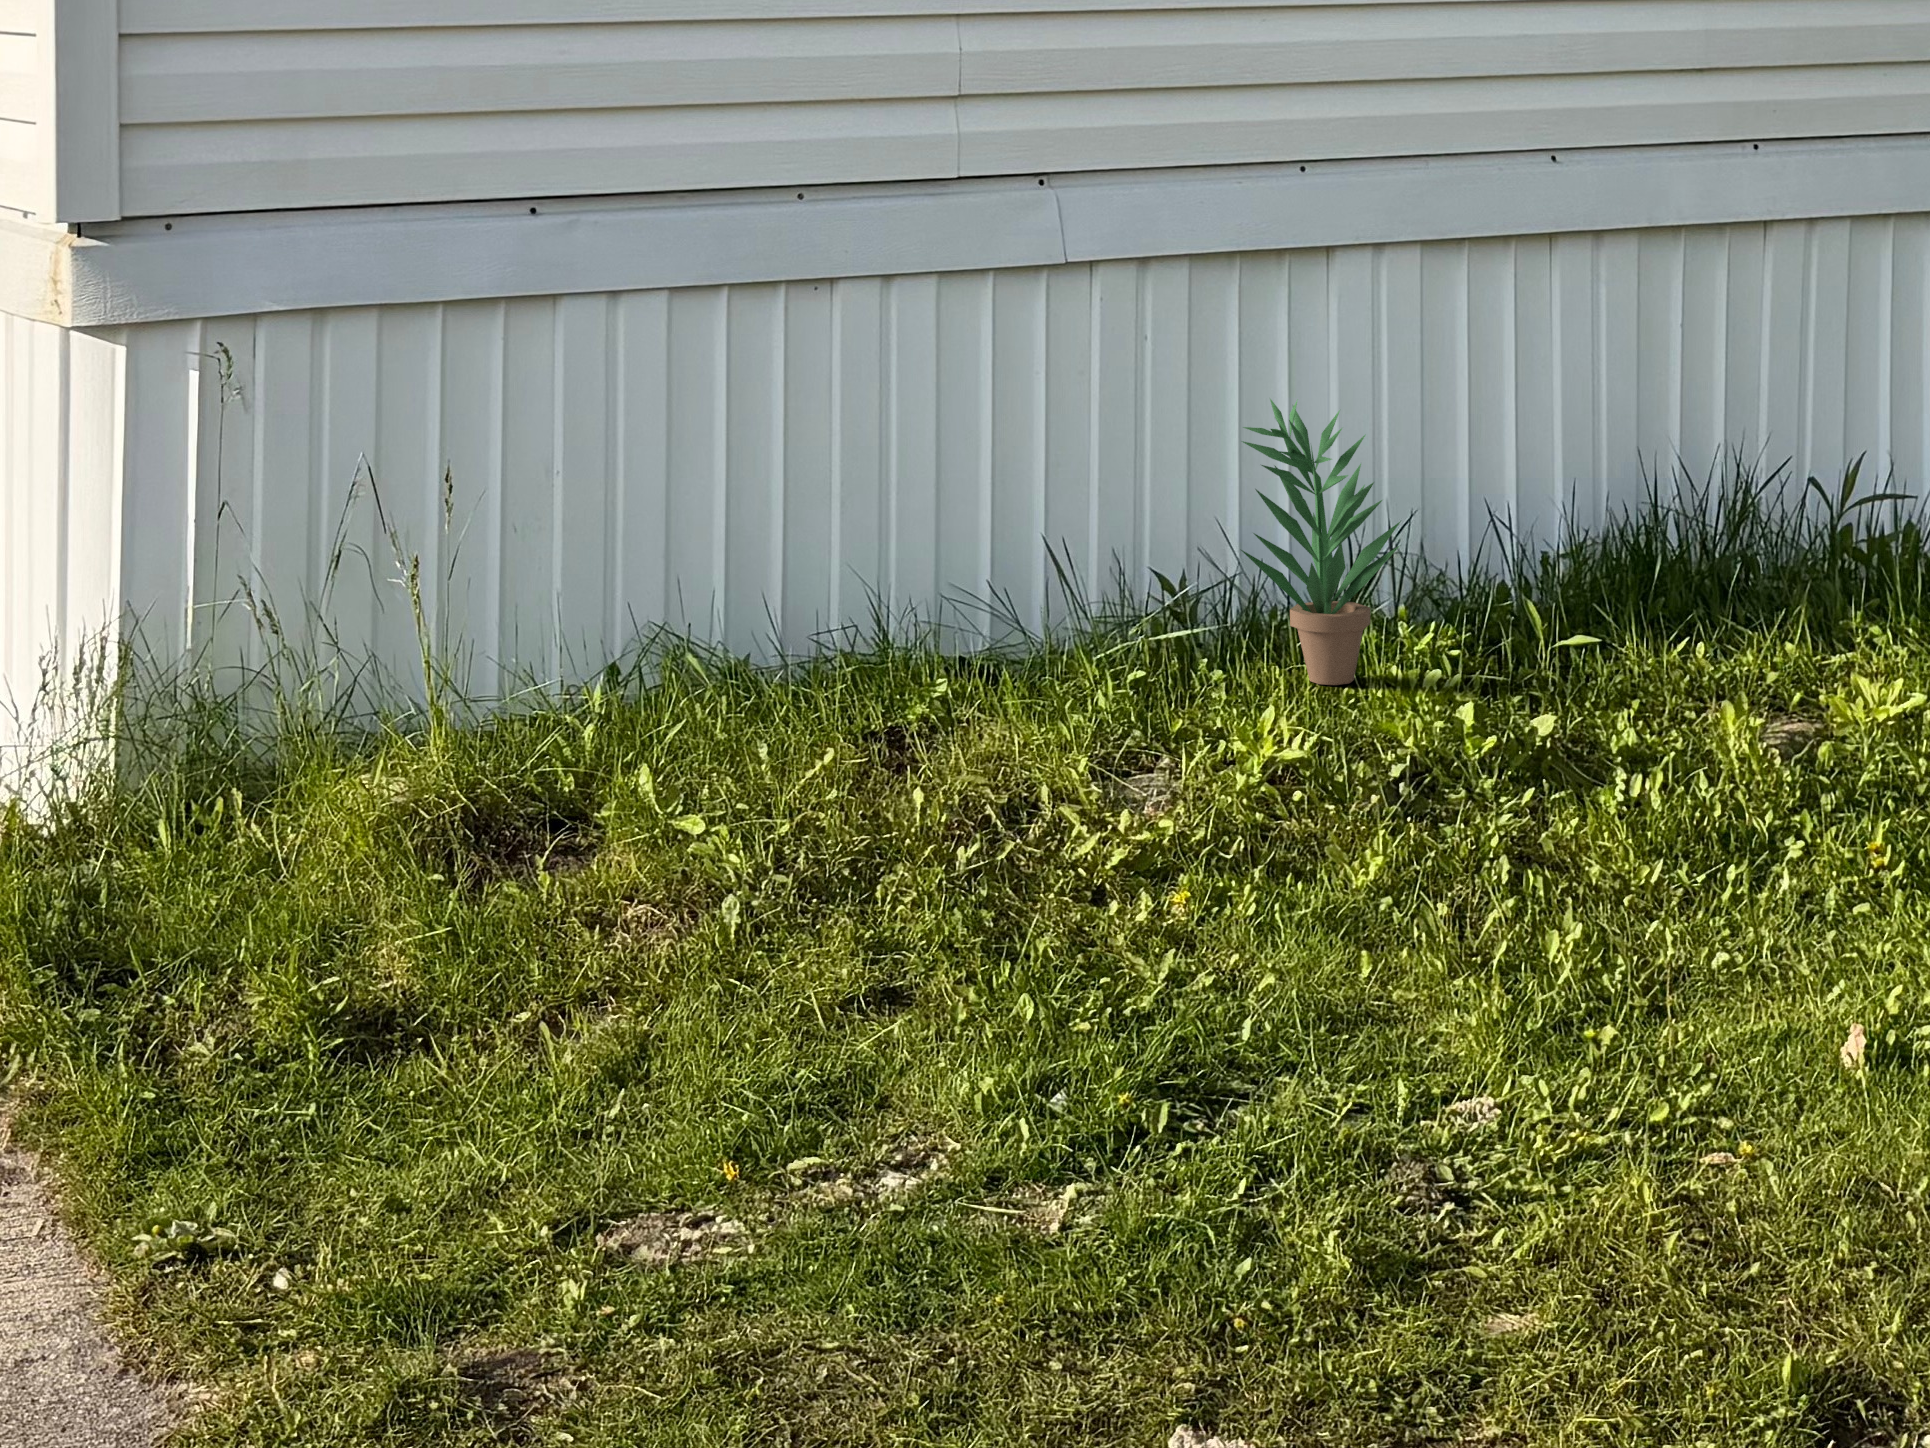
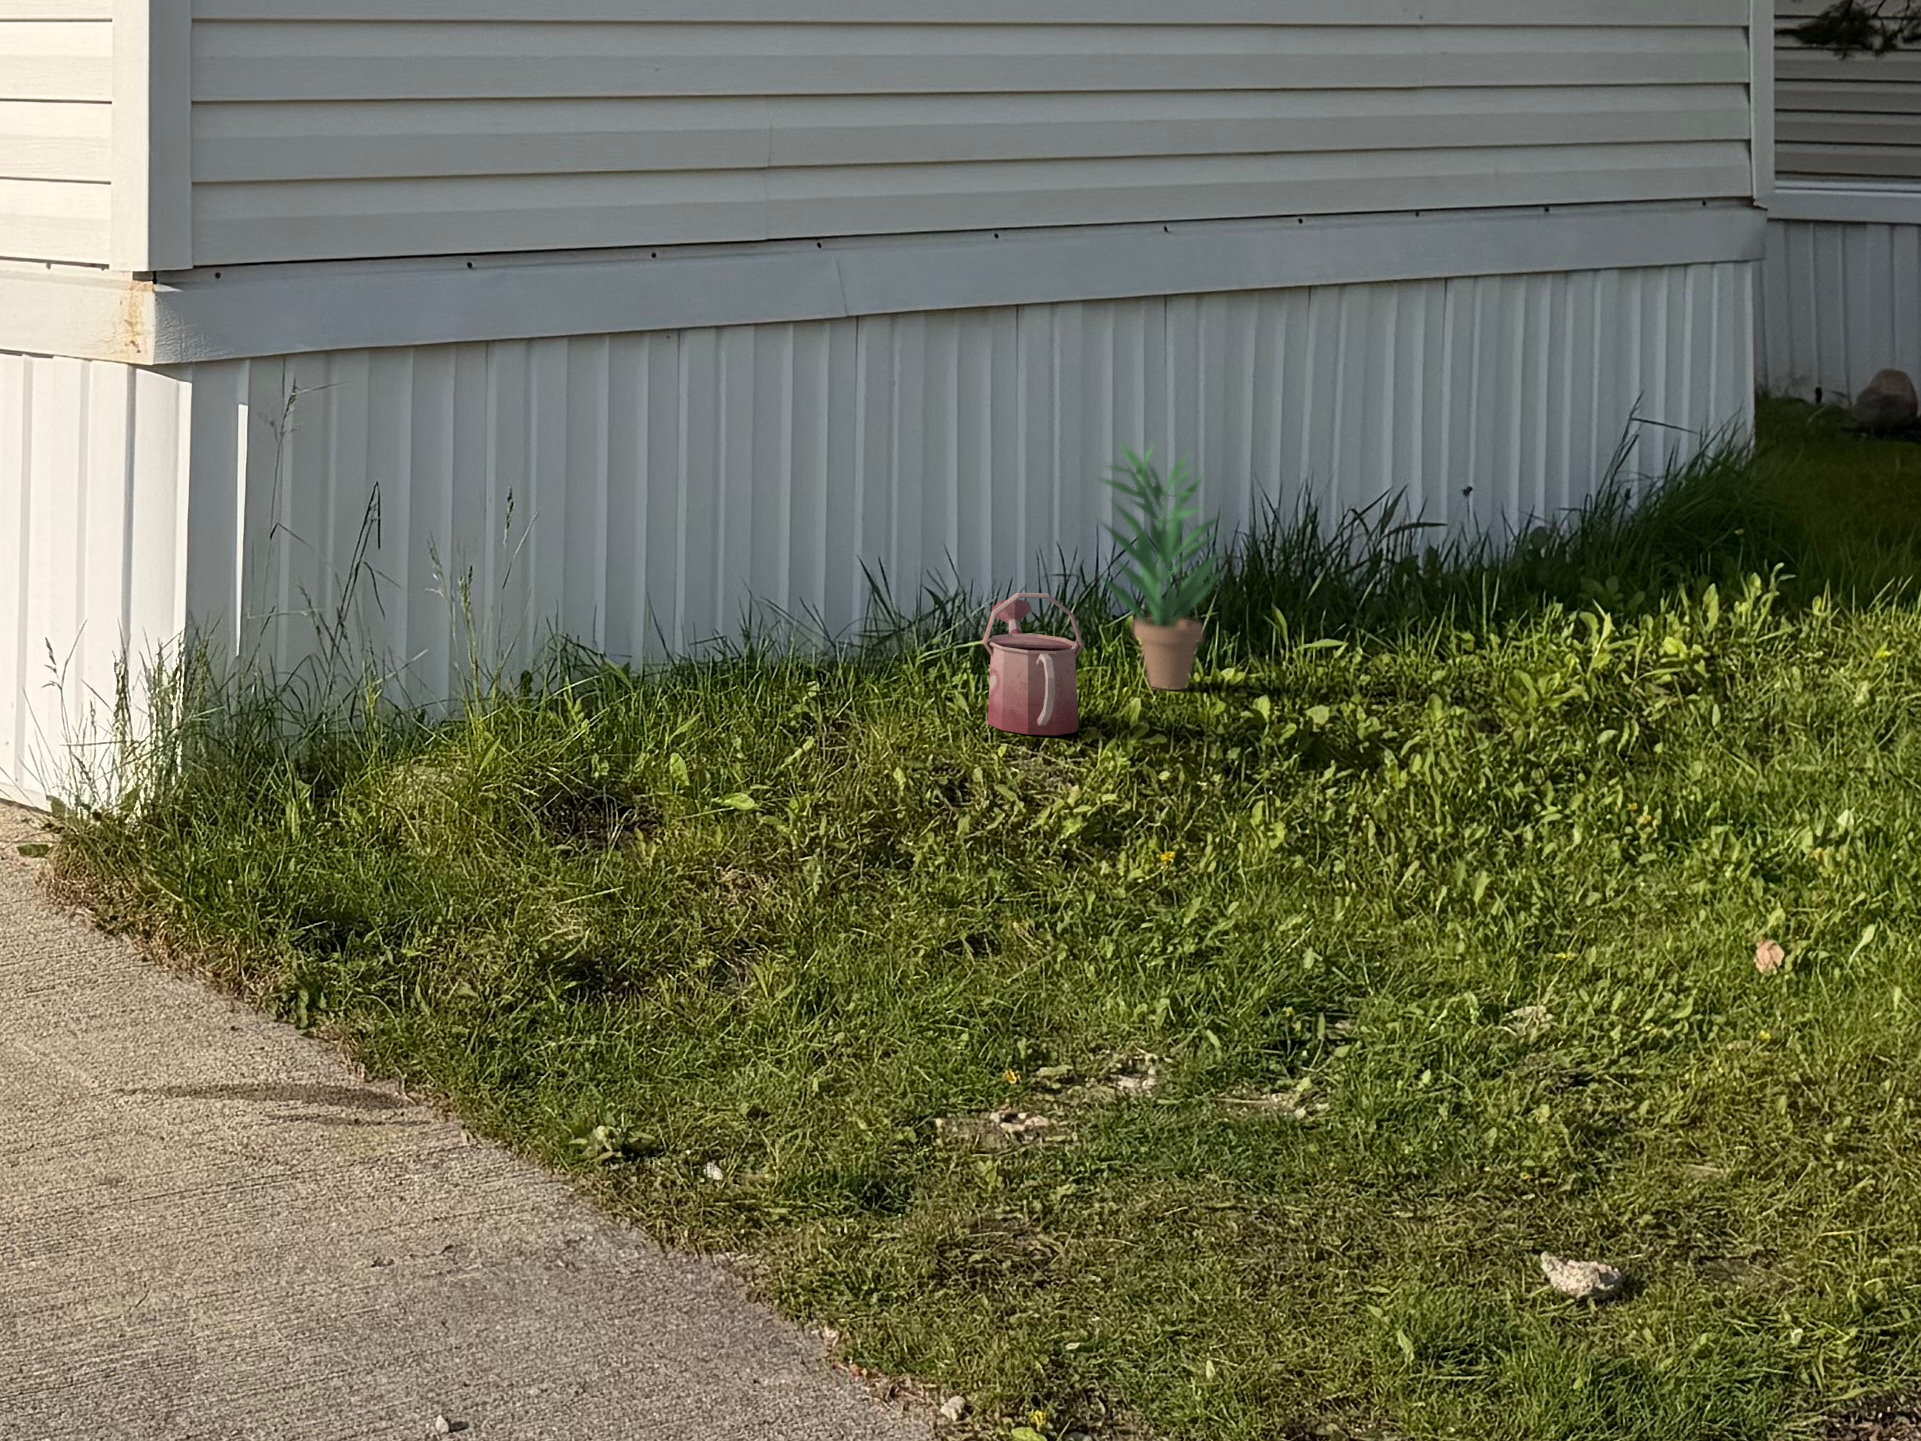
watering can: none [1045,575,1158,738] -> present [982,593,1084,735]

